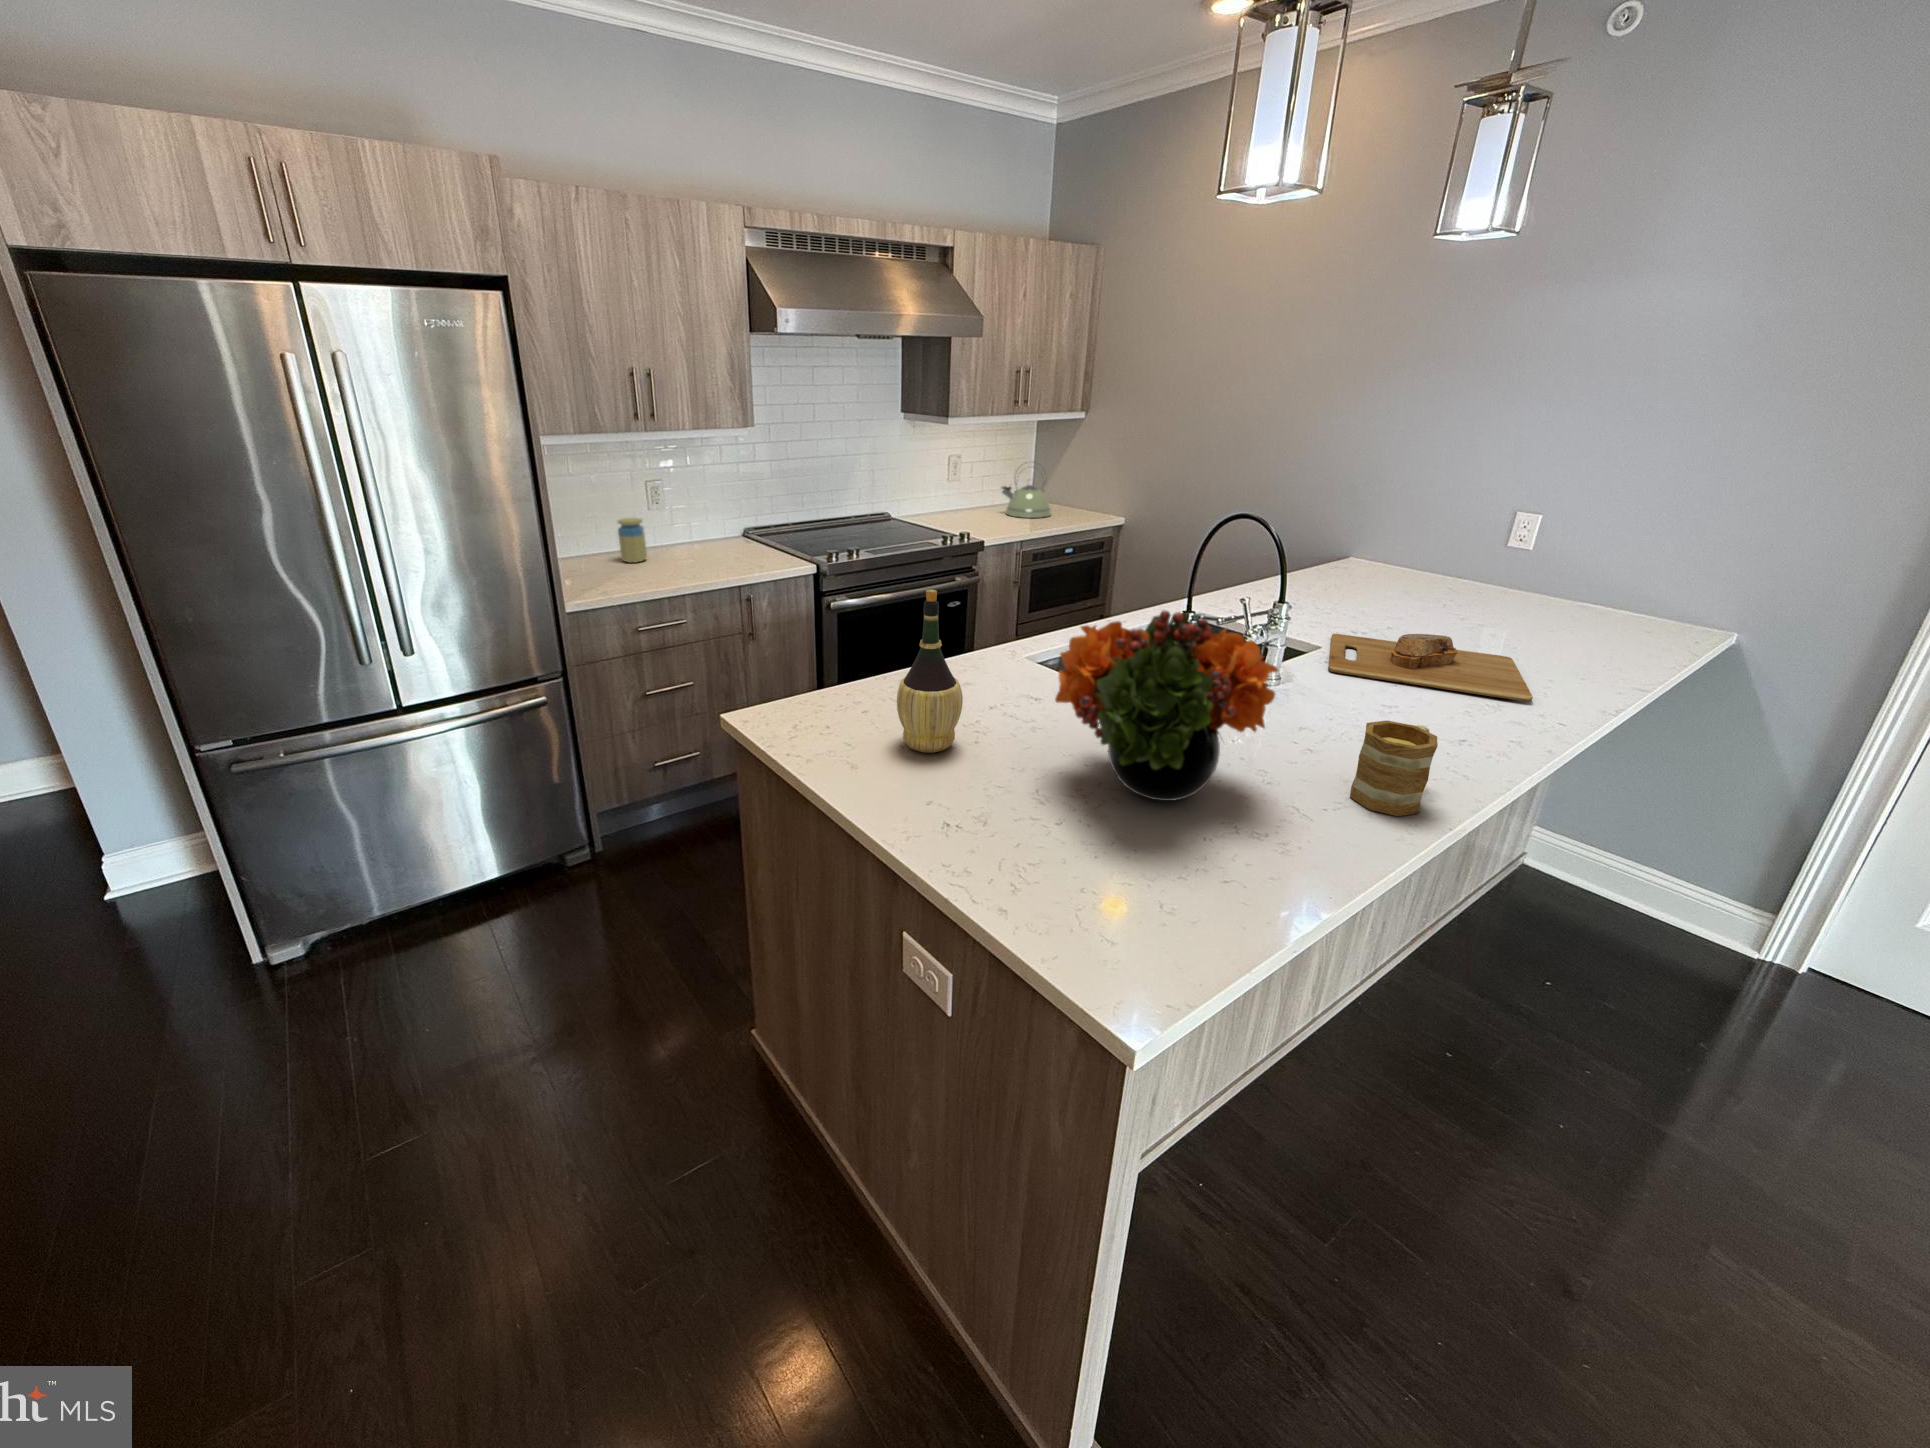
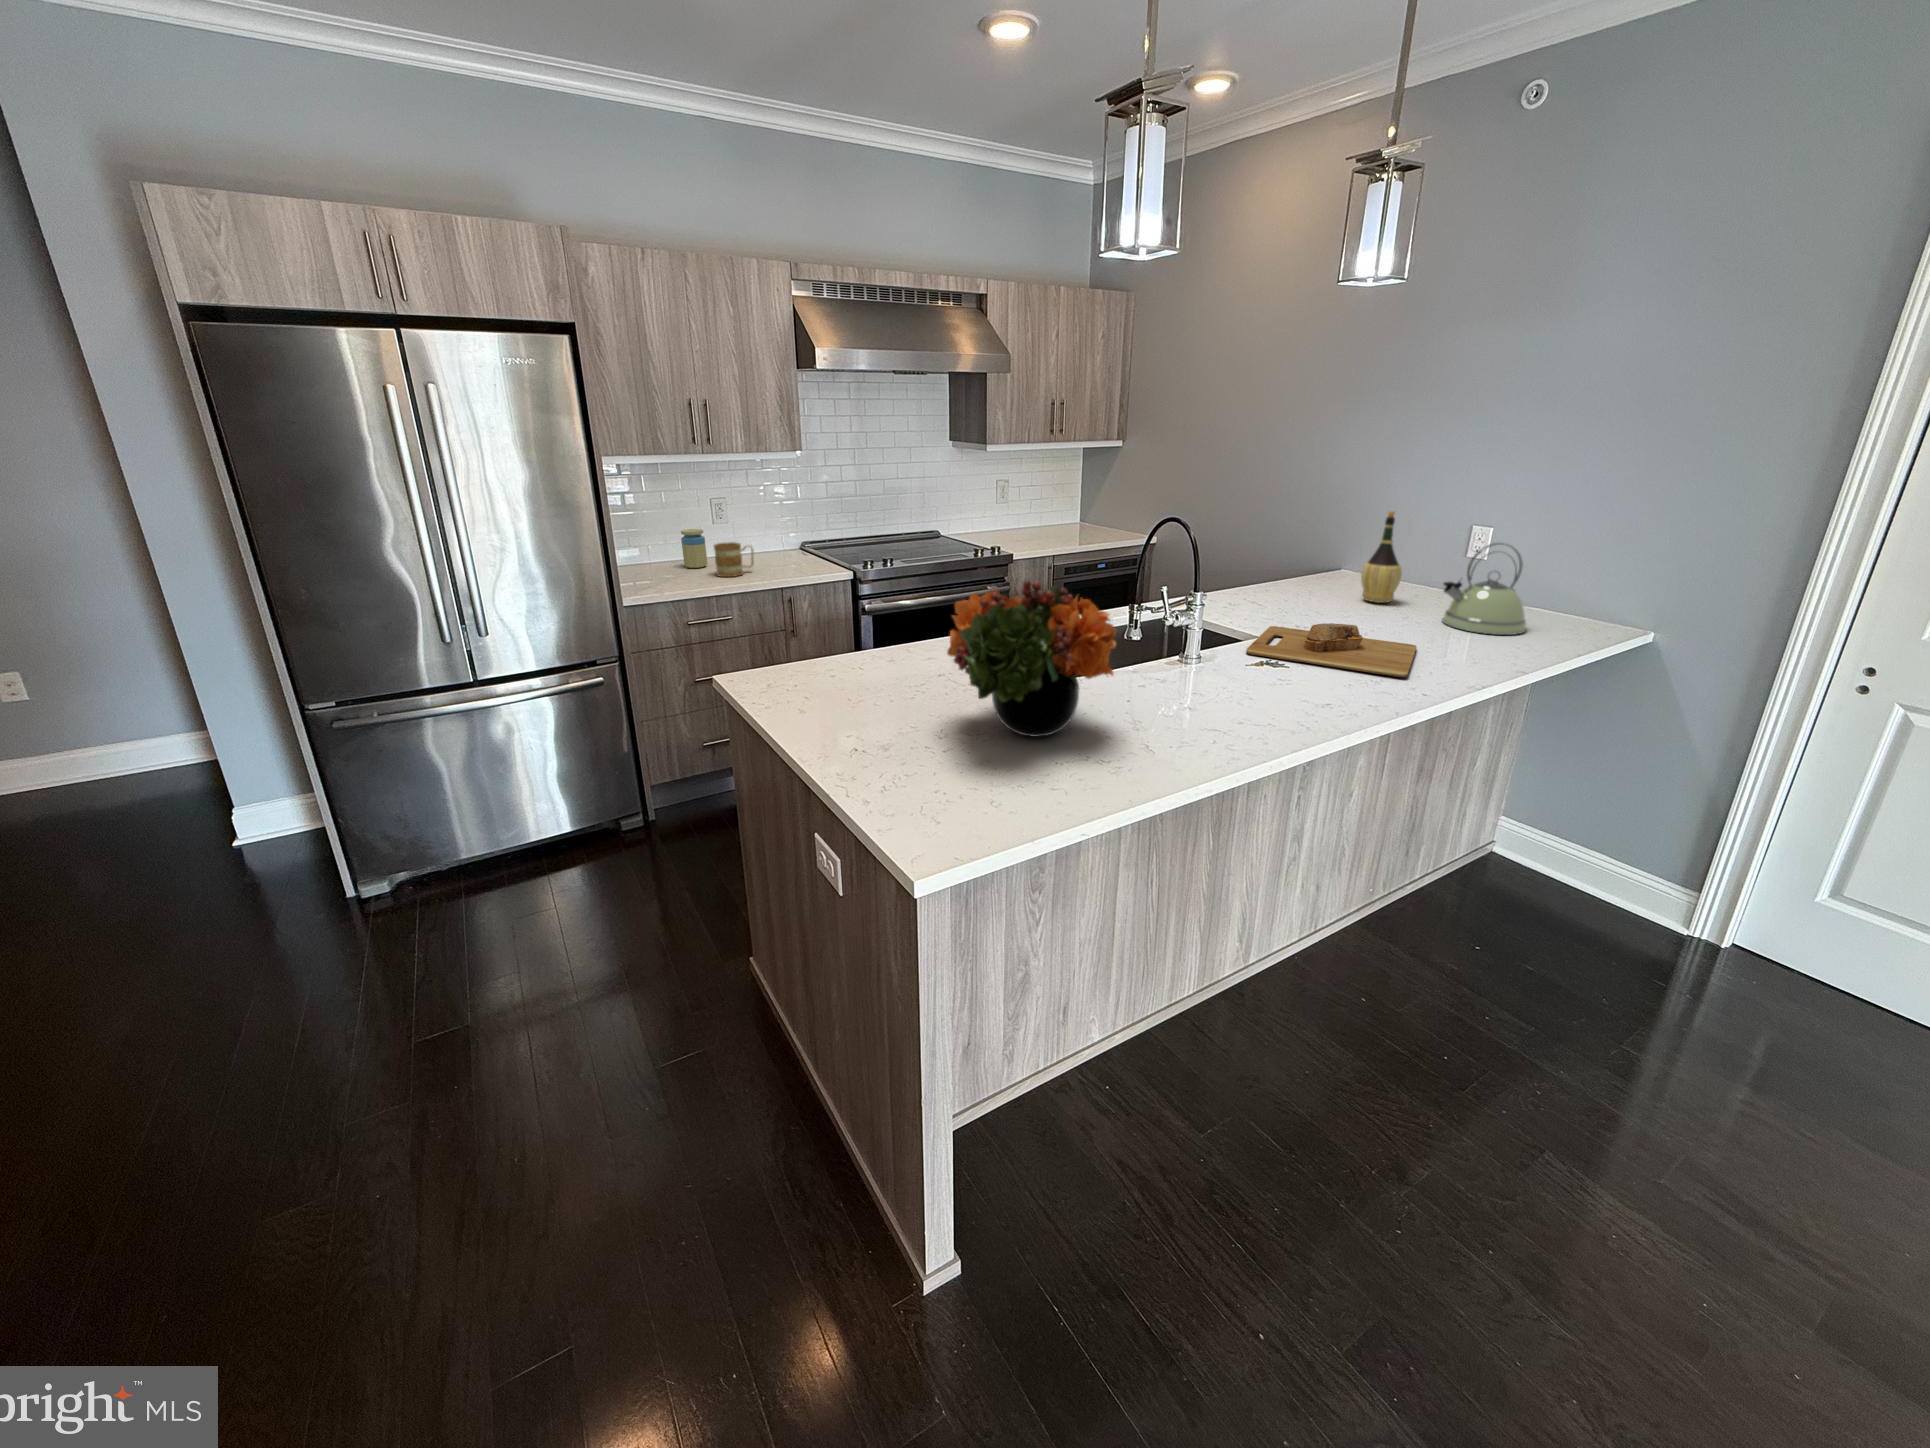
kettle: present [1002,469,1051,518] -> present [1442,543,1526,635]
wine bottle: present [897,590,963,752] -> present [1361,511,1402,603]
mug: present [1350,721,1438,816] -> present [714,542,754,577]

